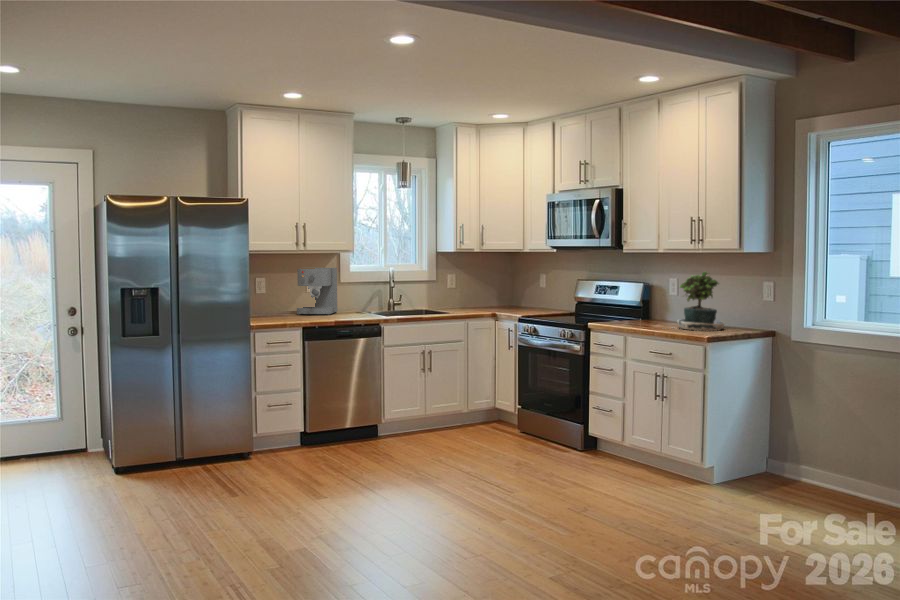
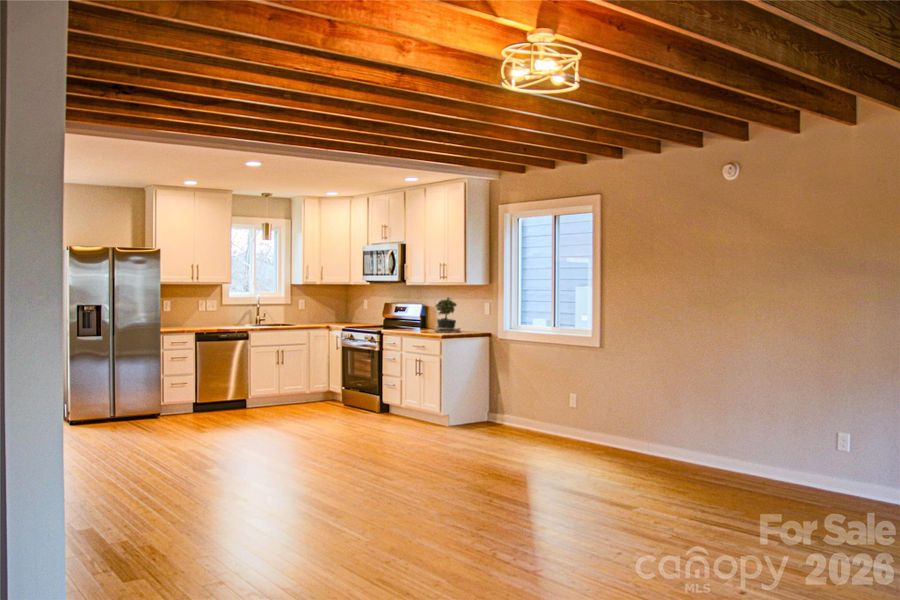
coffee maker: present [297,268,337,315] -> none [190,294,219,326]

